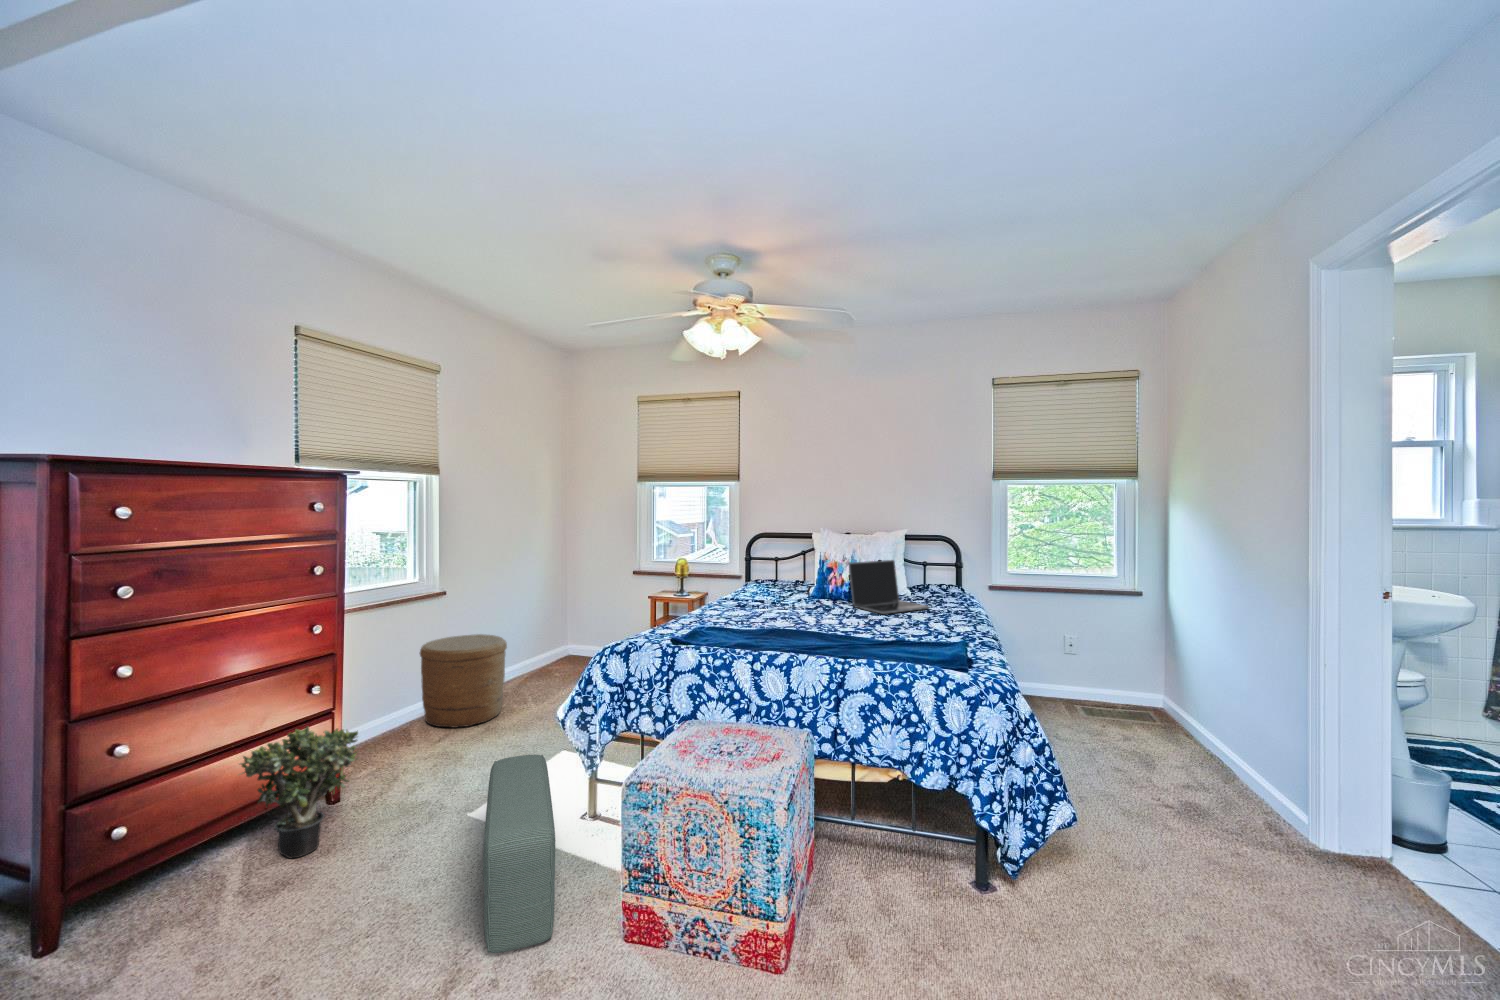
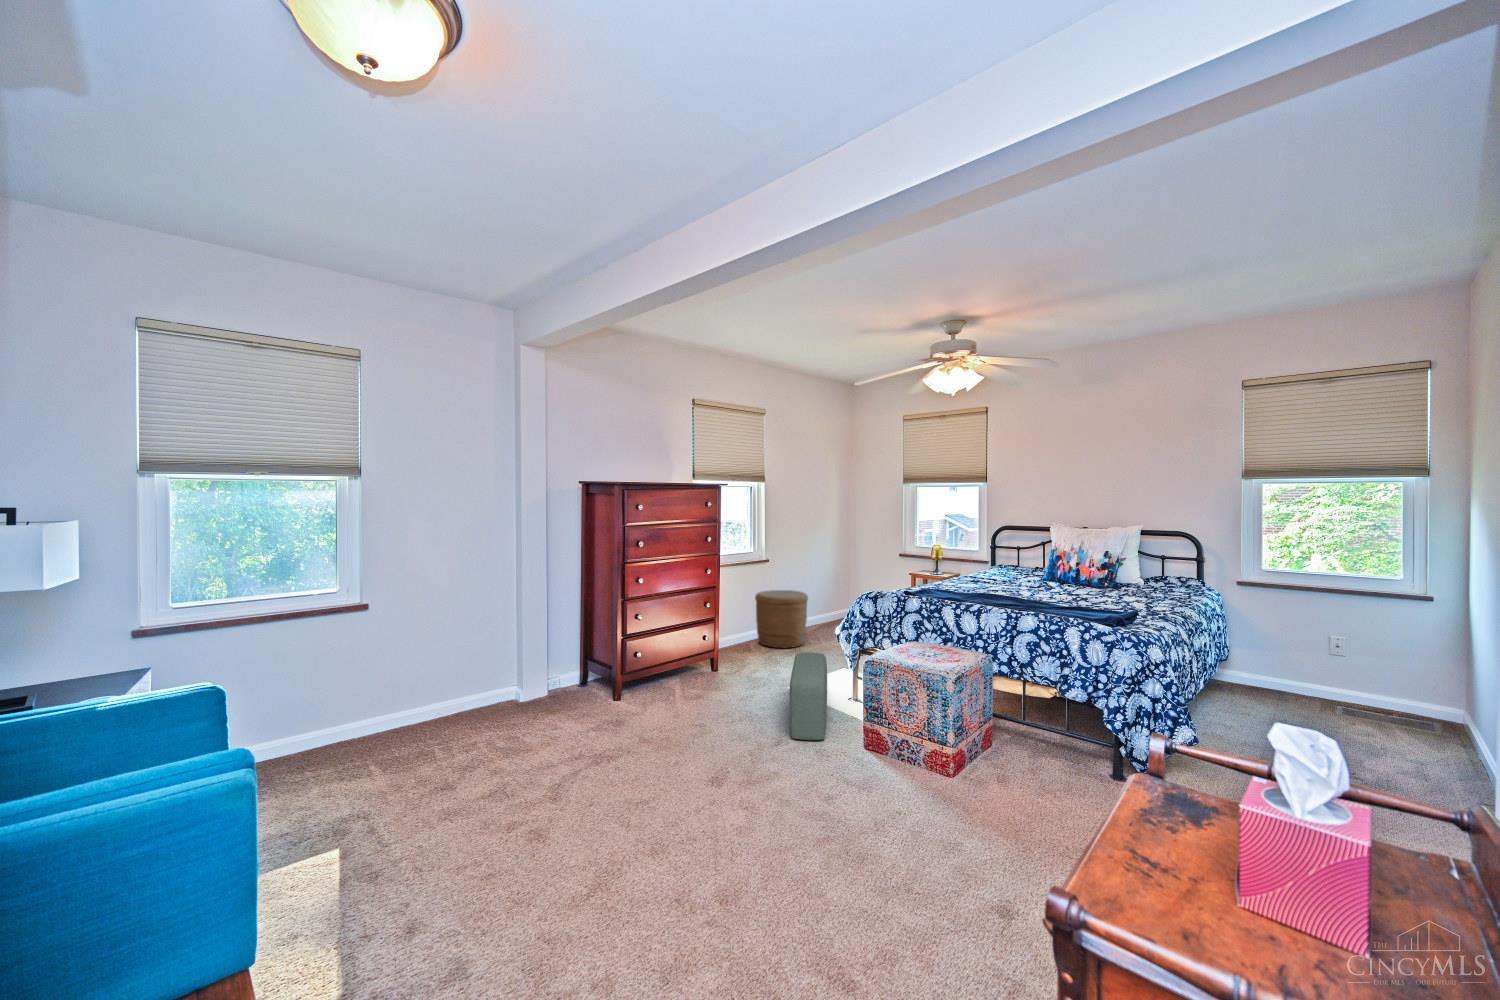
laptop: present [849,560,929,614] -> none [1069,550,1144,592]
potted plant: present [240,726,358,858] -> none [674,622,728,690]

